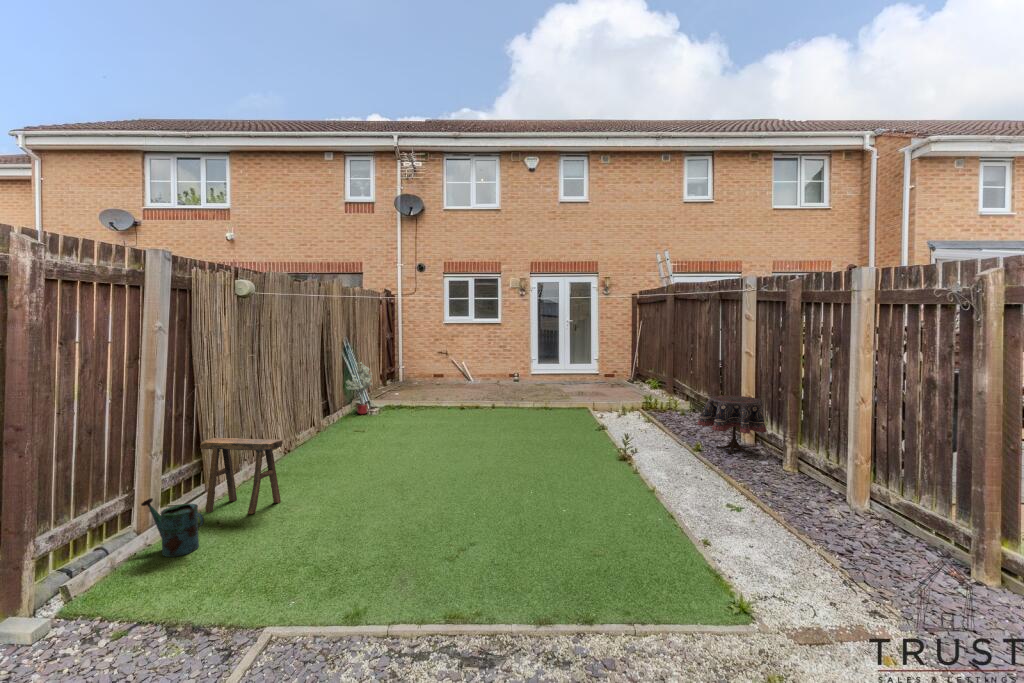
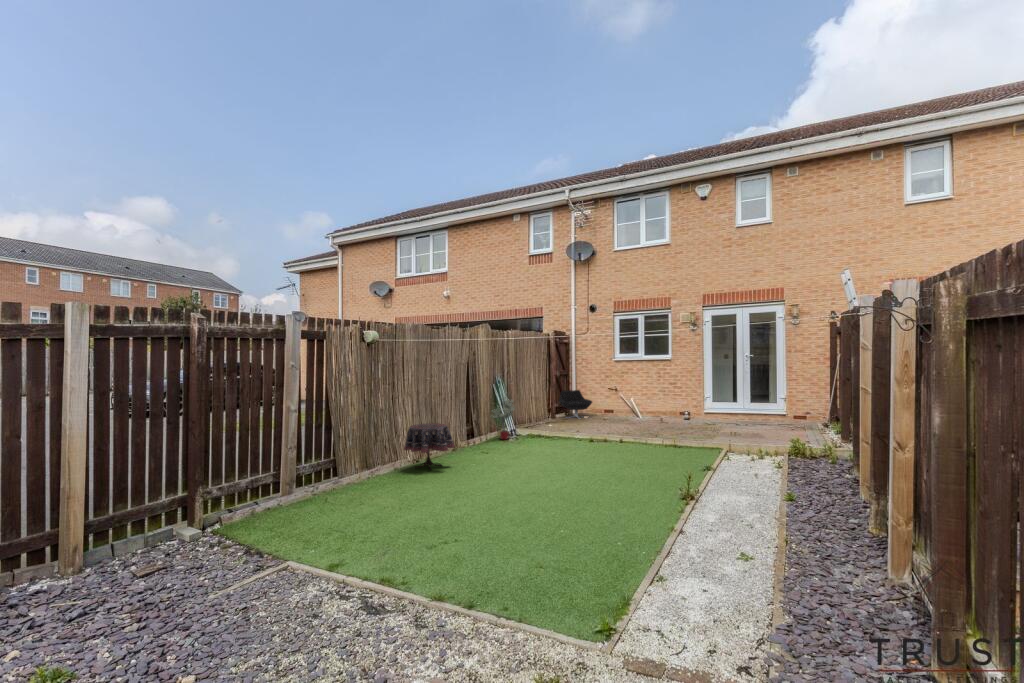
lounge chair: none [387,356,426,387] -> present [559,390,592,417]
side table: present [697,395,767,454] -> present [404,423,455,470]
stool: present [200,438,283,514] -> none [327,444,371,499]
watering can: present [141,498,204,557] -> none [279,476,303,514]

